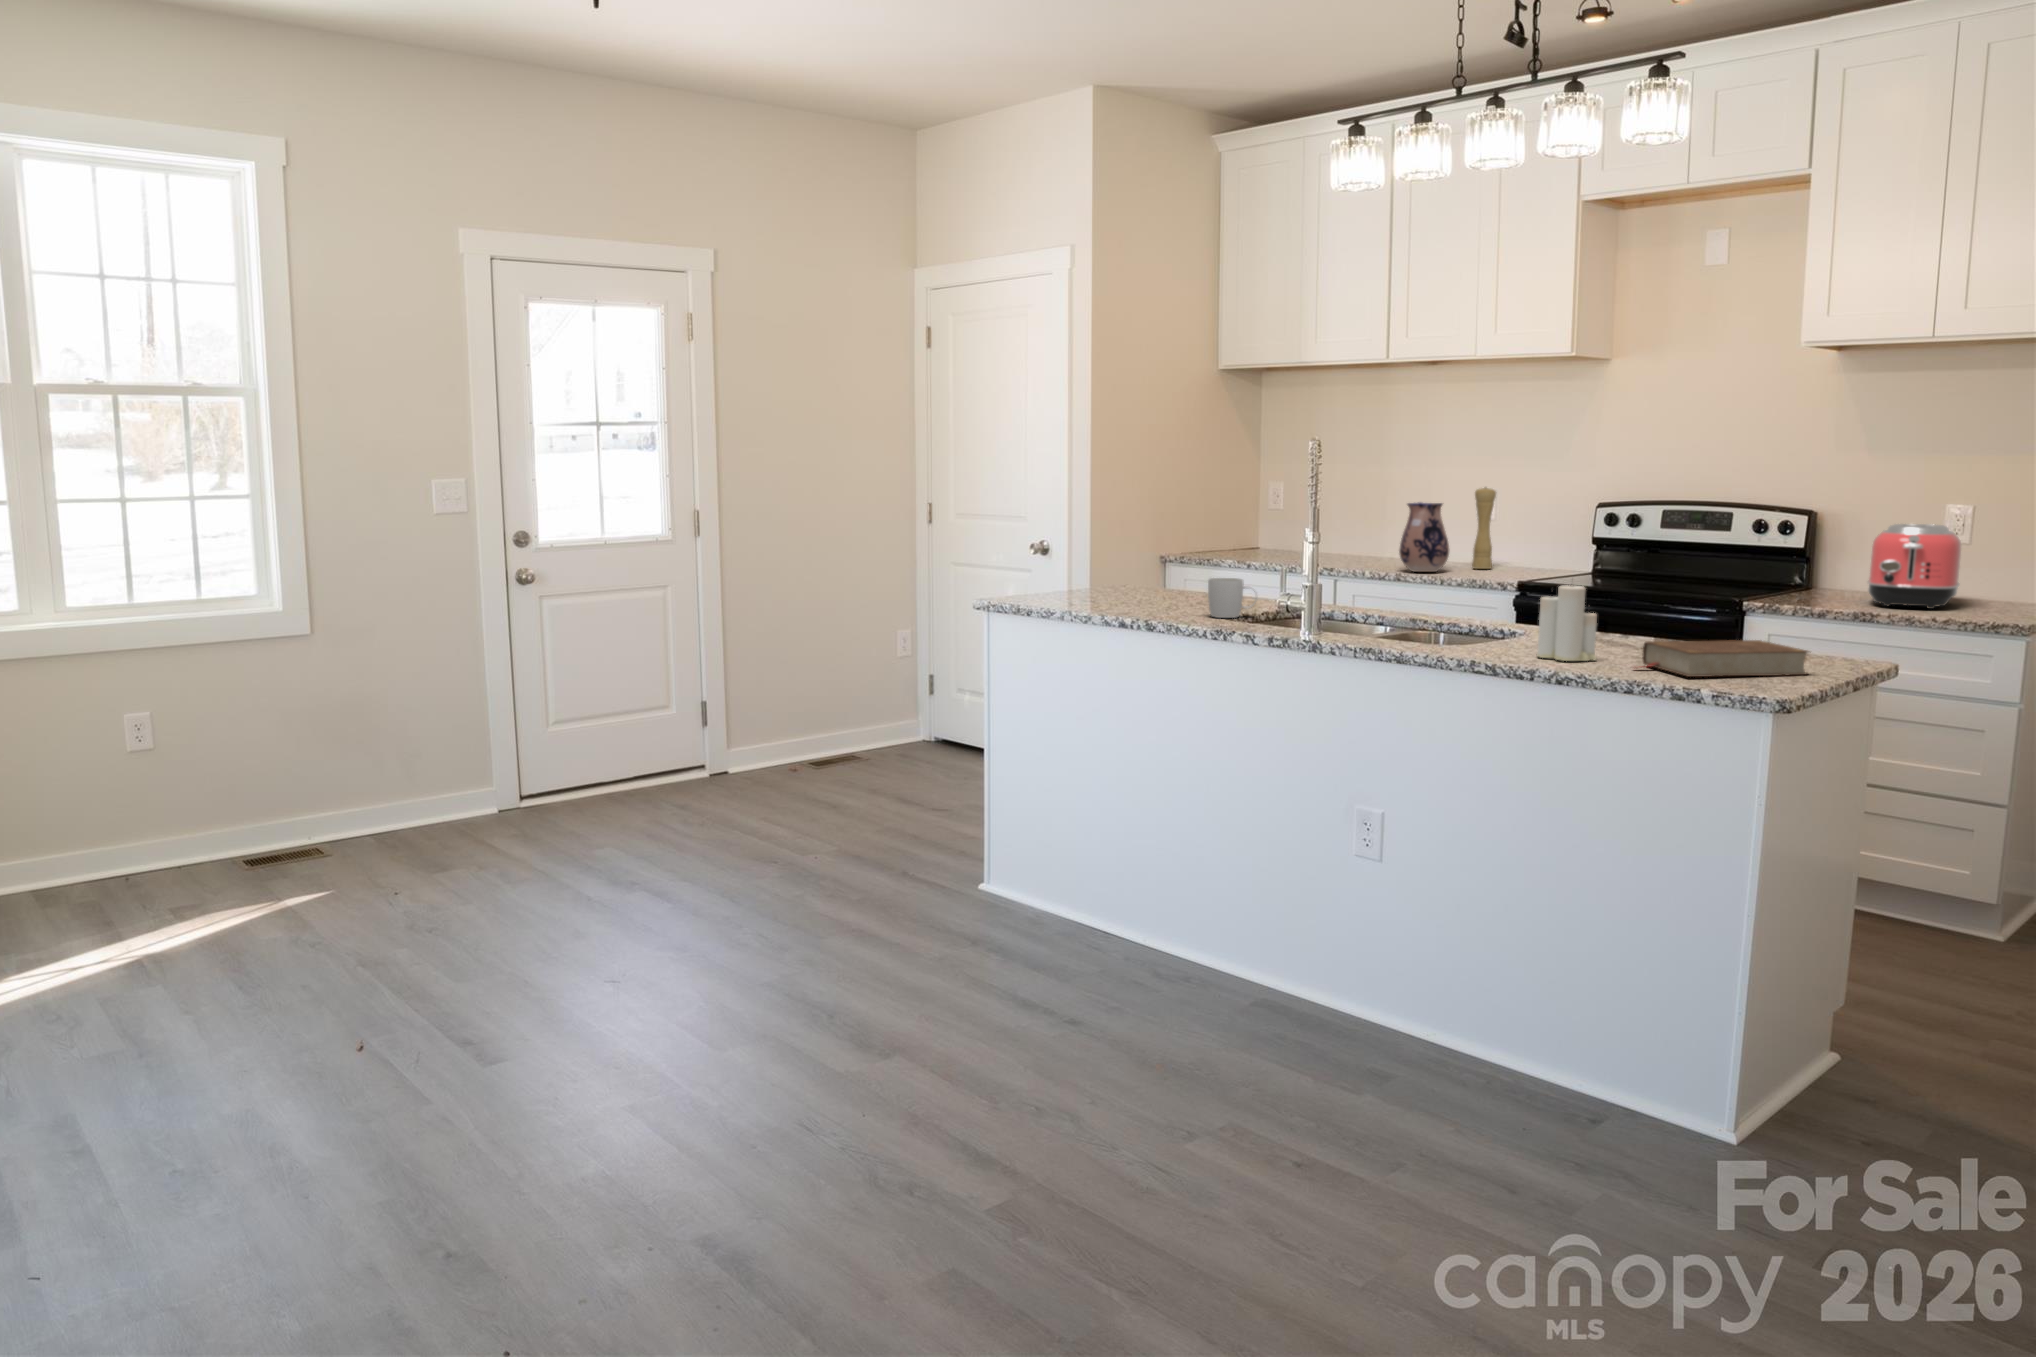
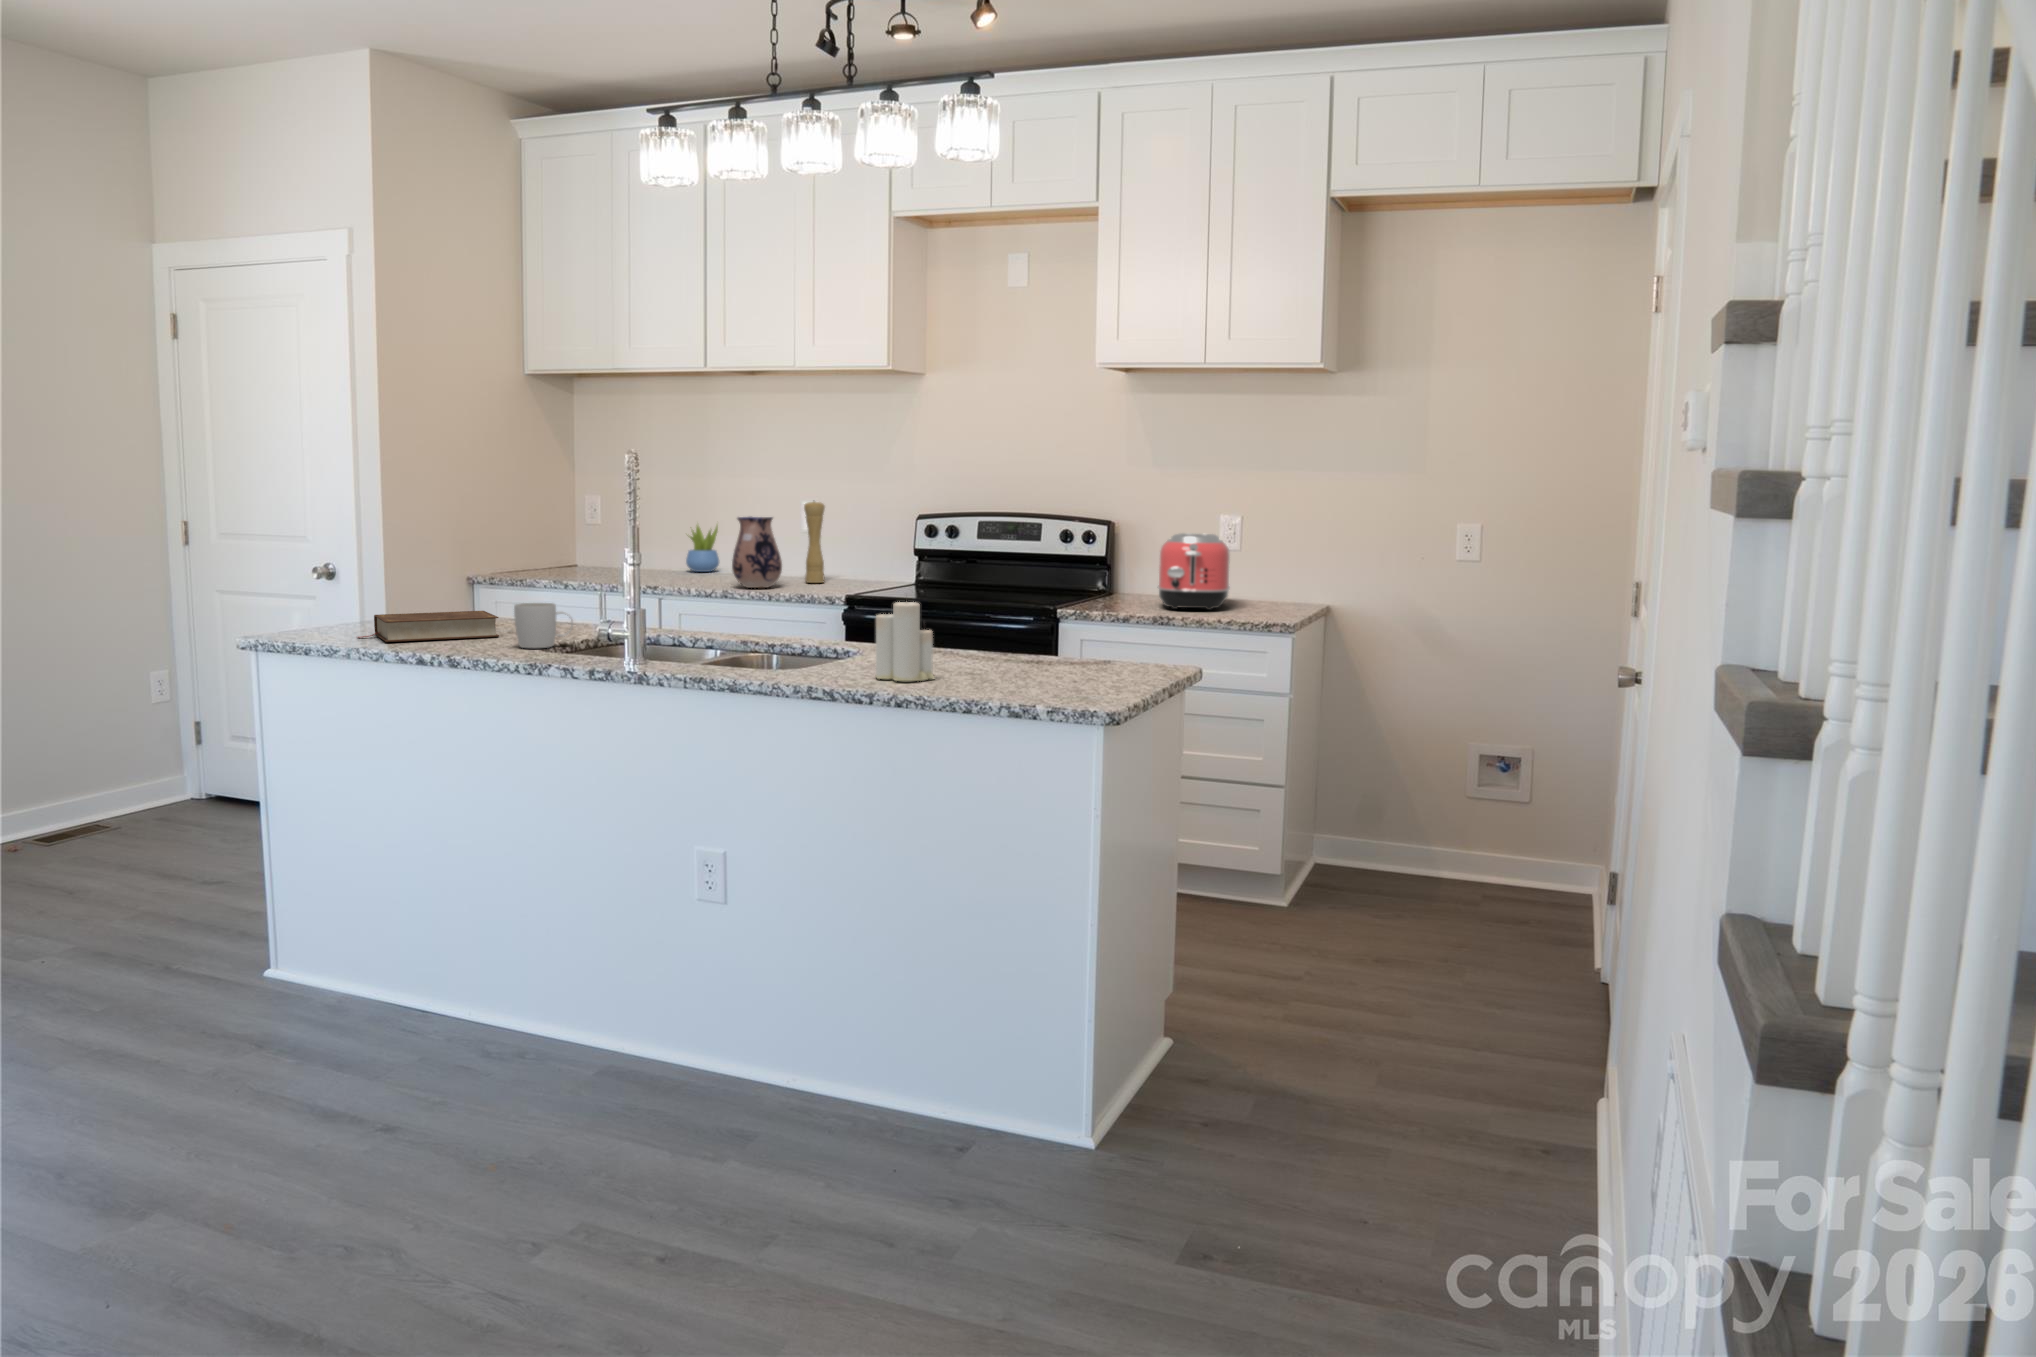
succulent plant: none [1354,506,1387,556] -> present [686,526,719,572]
book: present [1642,640,1809,677] -> present [357,611,499,642]

